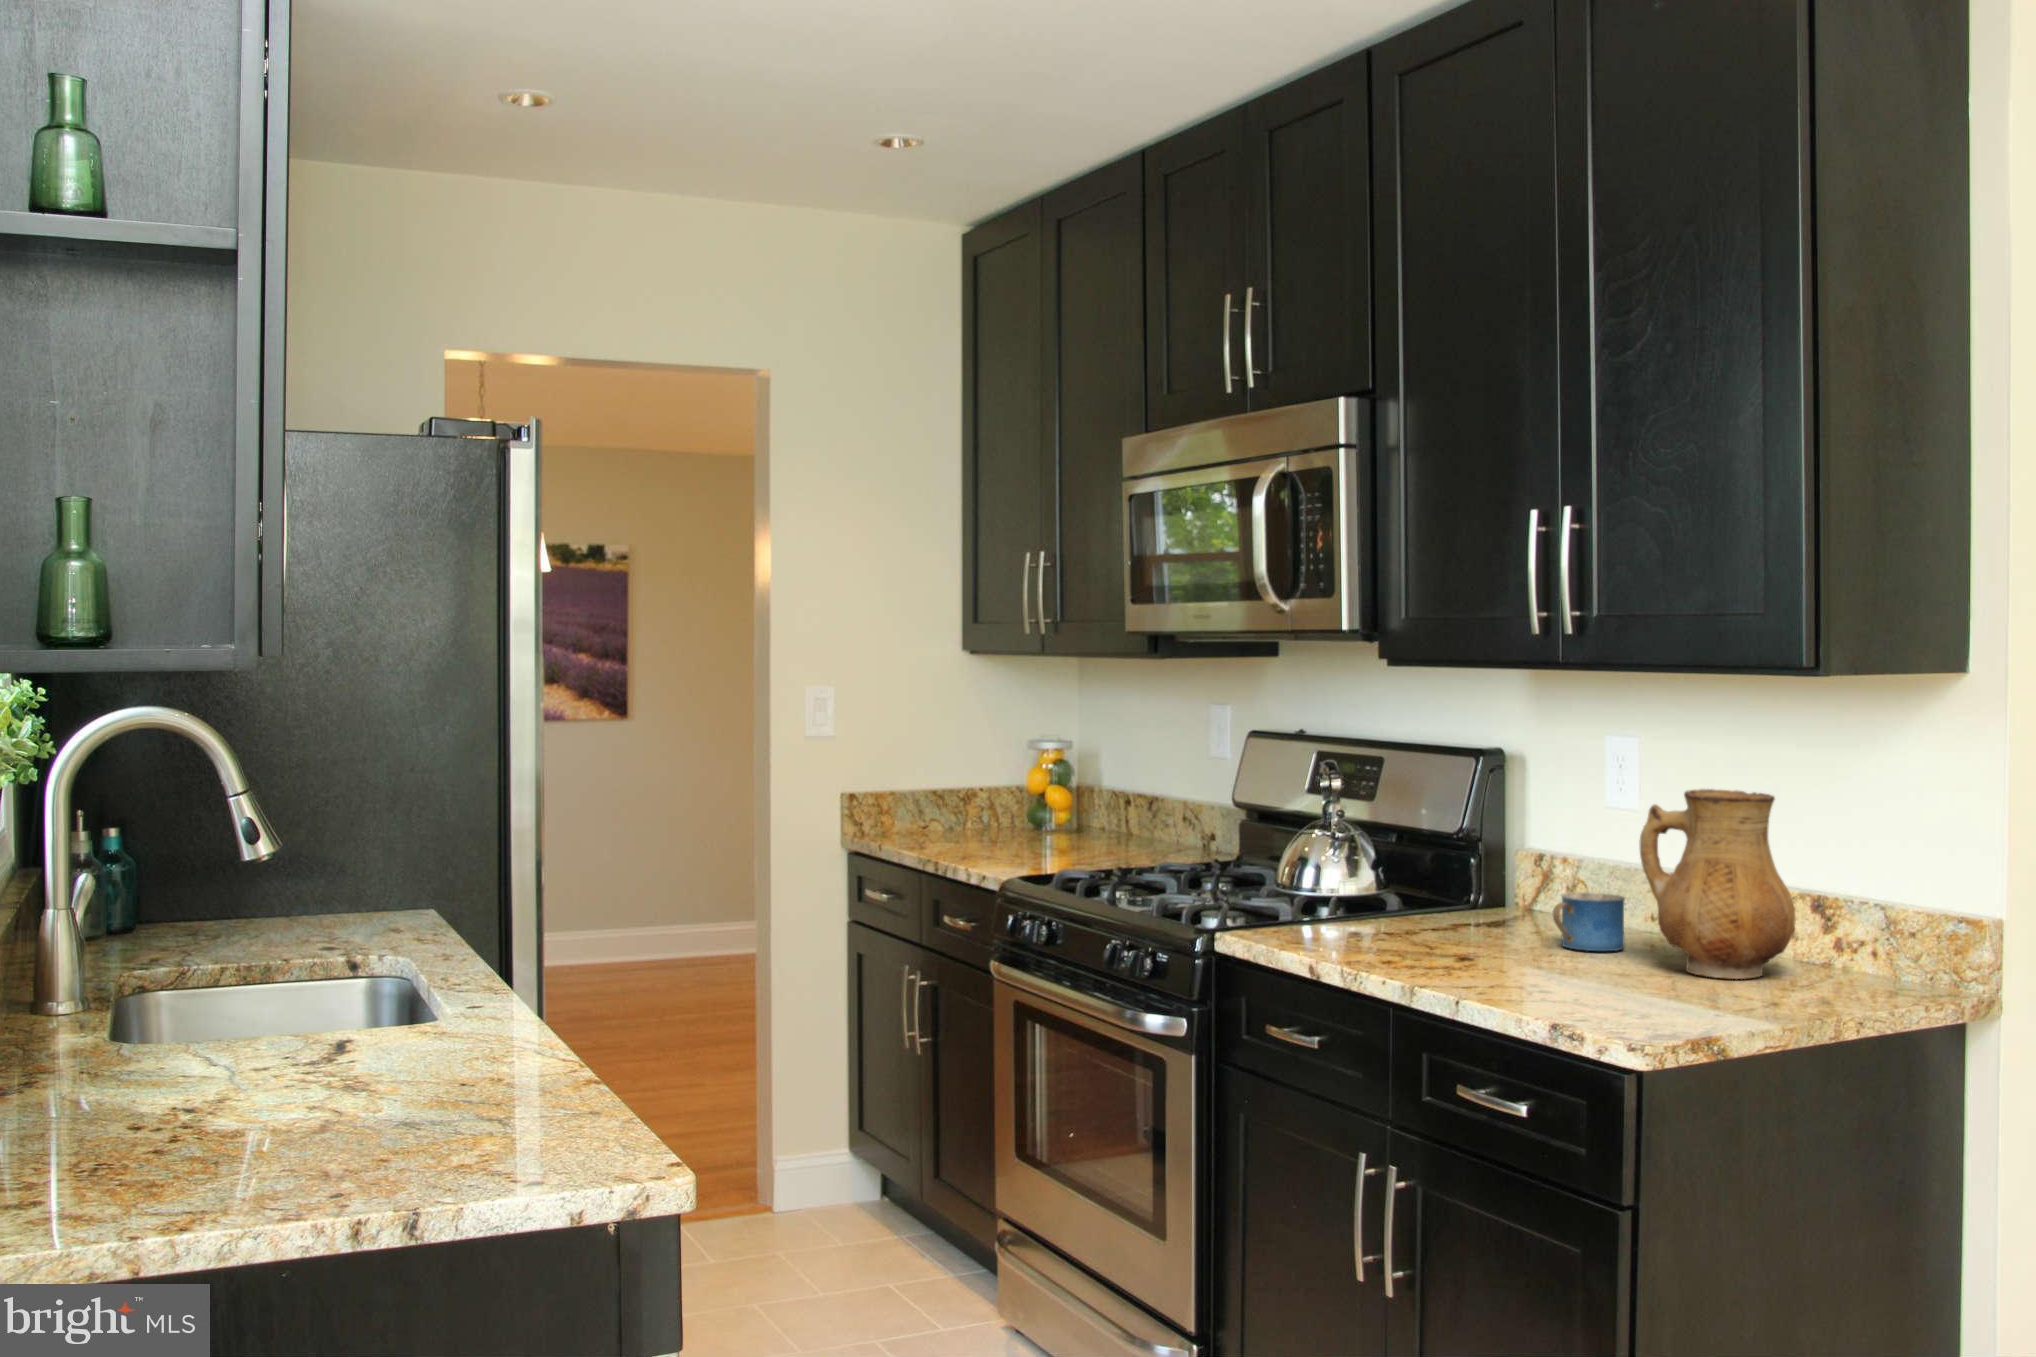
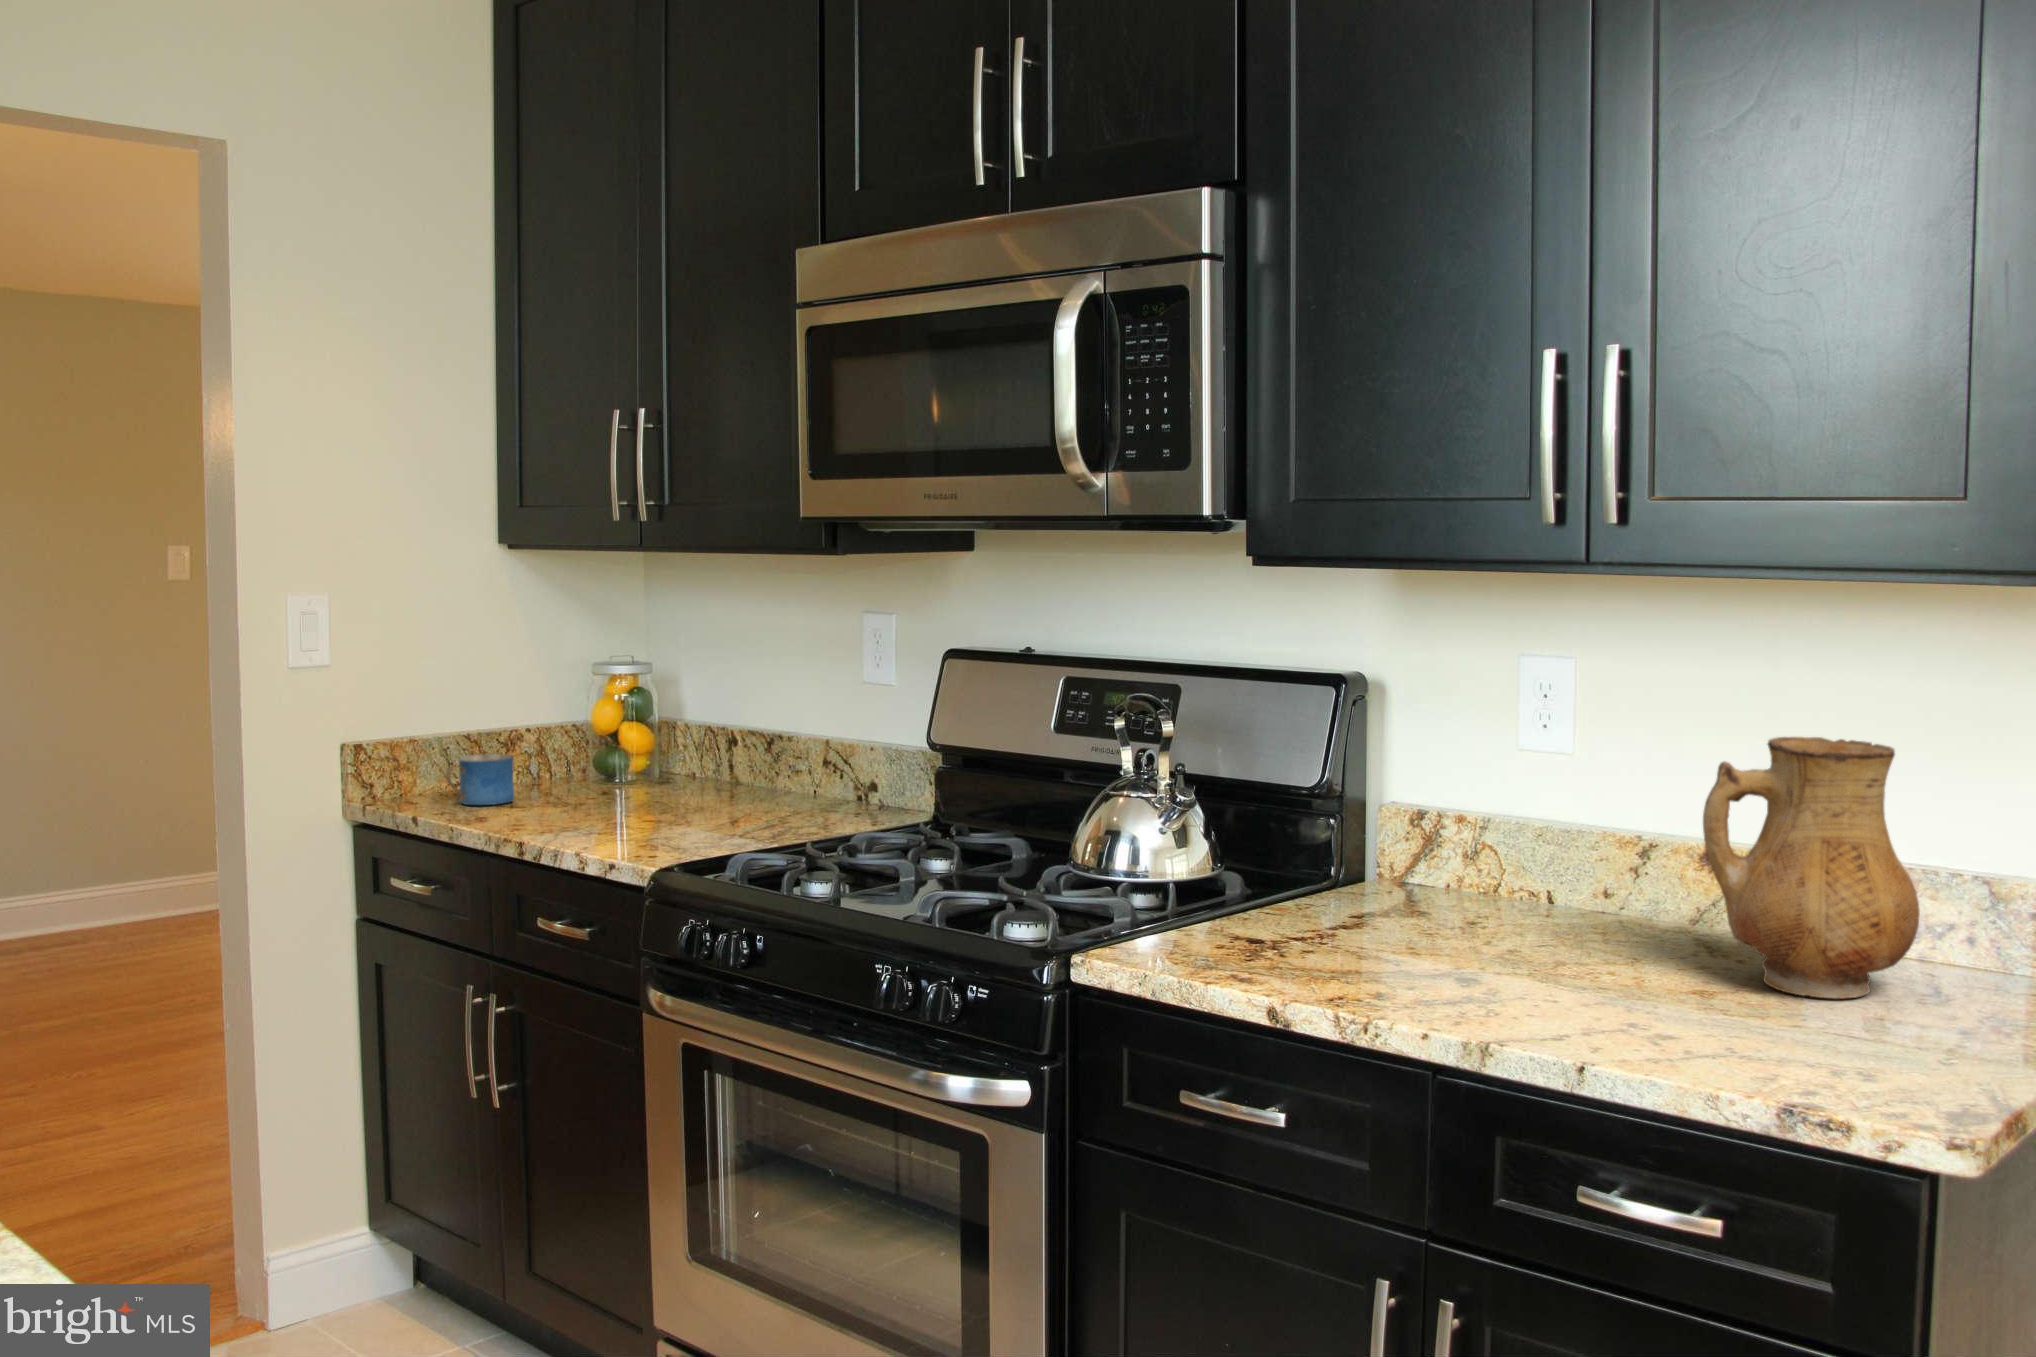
mug: present [1553,892,1625,951] -> present [445,754,514,805]

